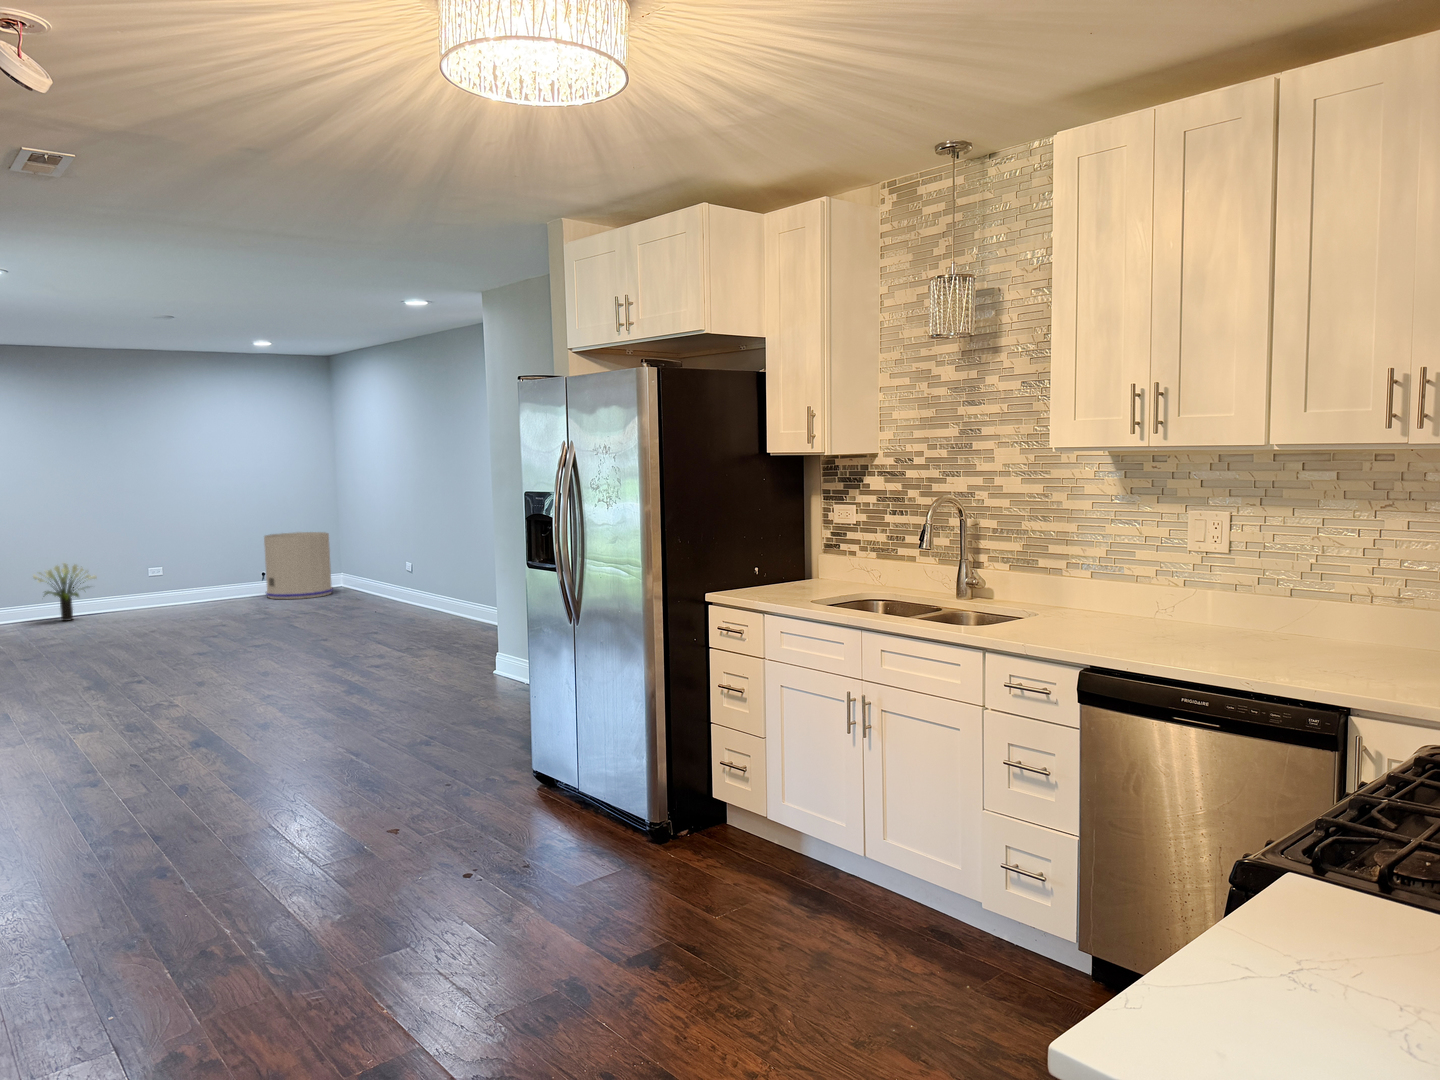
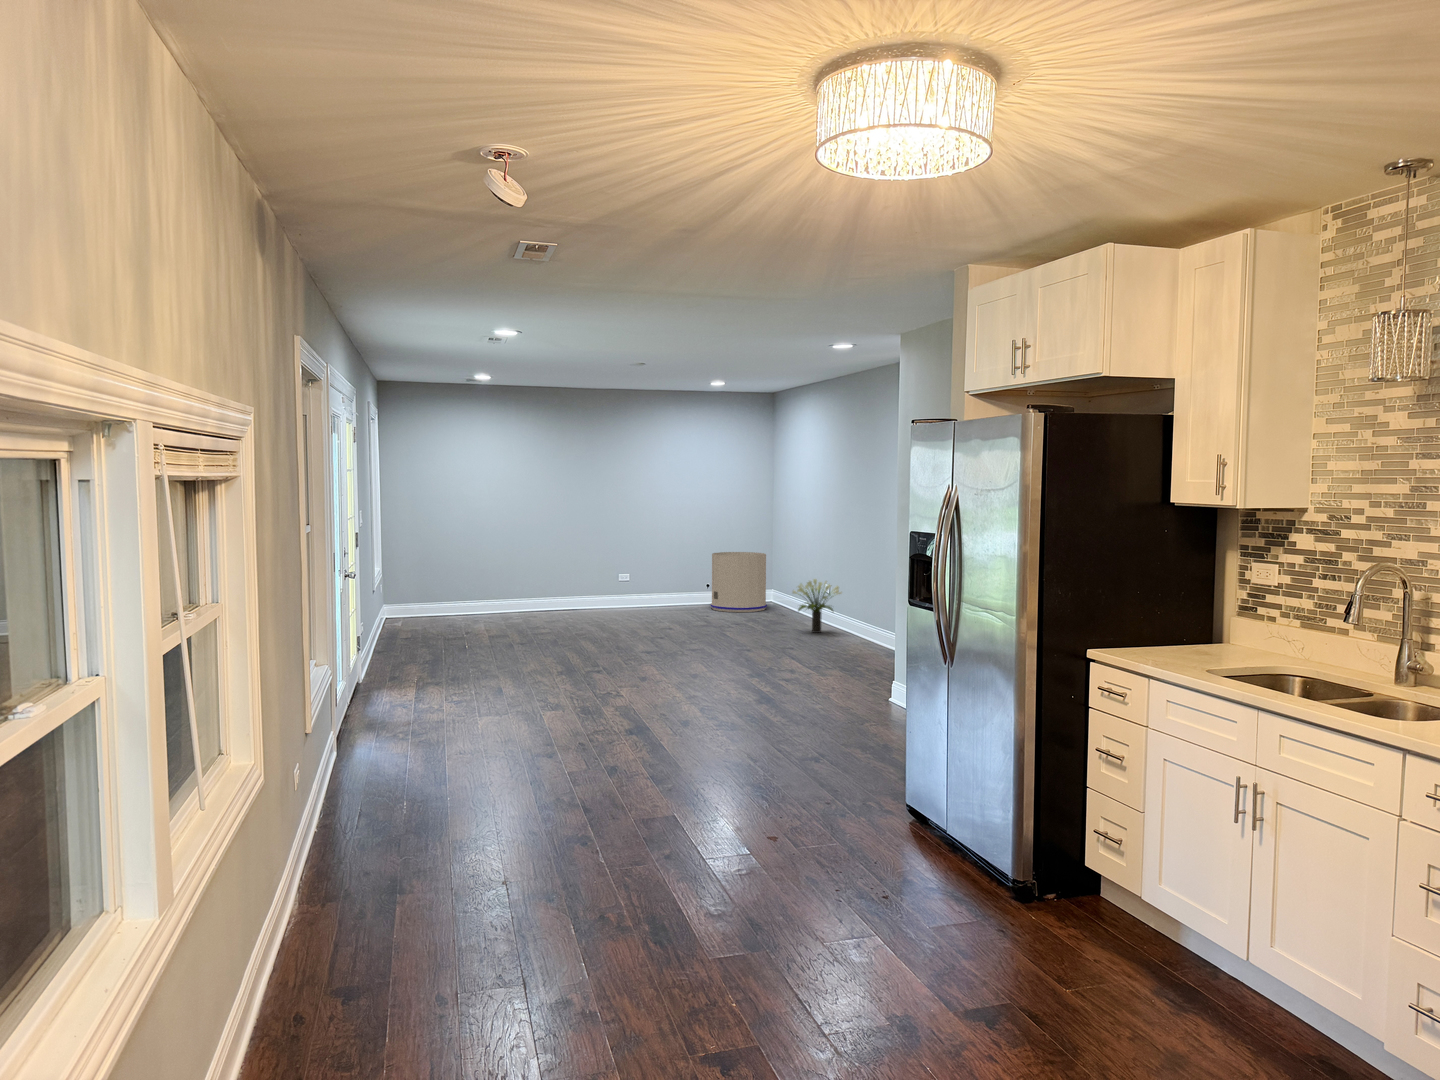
potted plant: present [33,563,96,621] -> present [793,579,841,633]

